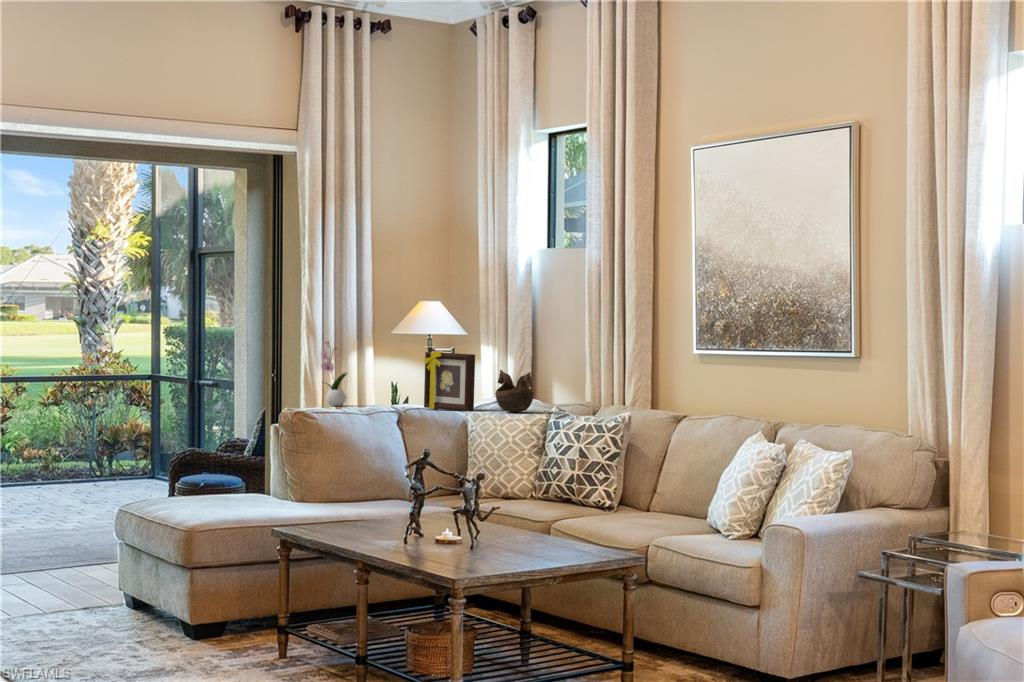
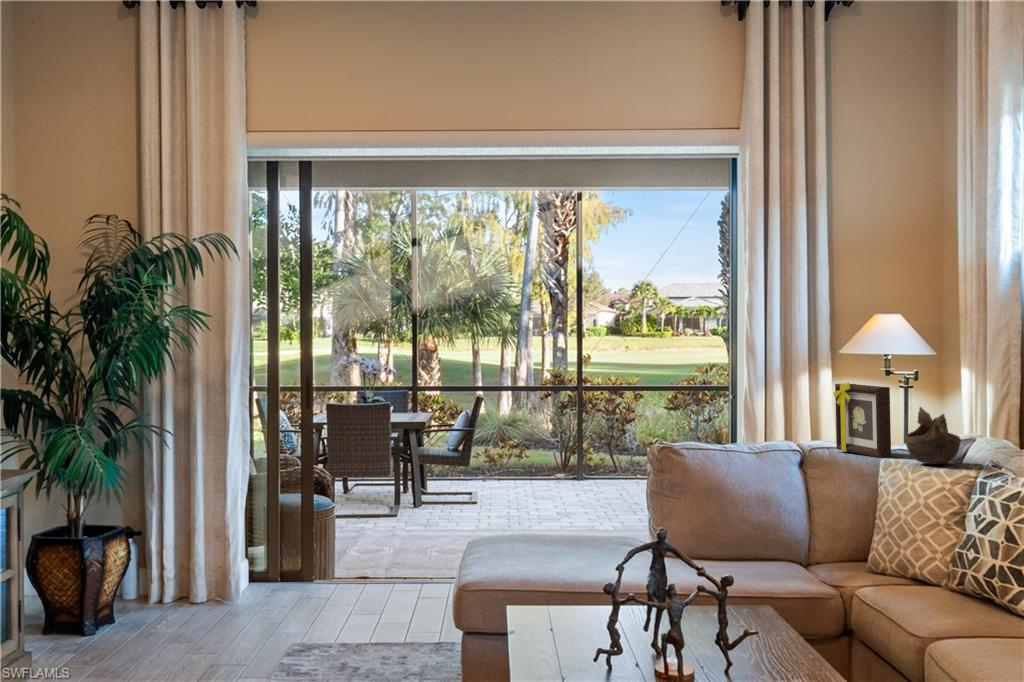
flower arrangement: present [321,342,347,406] -> none [746,370,776,440]

